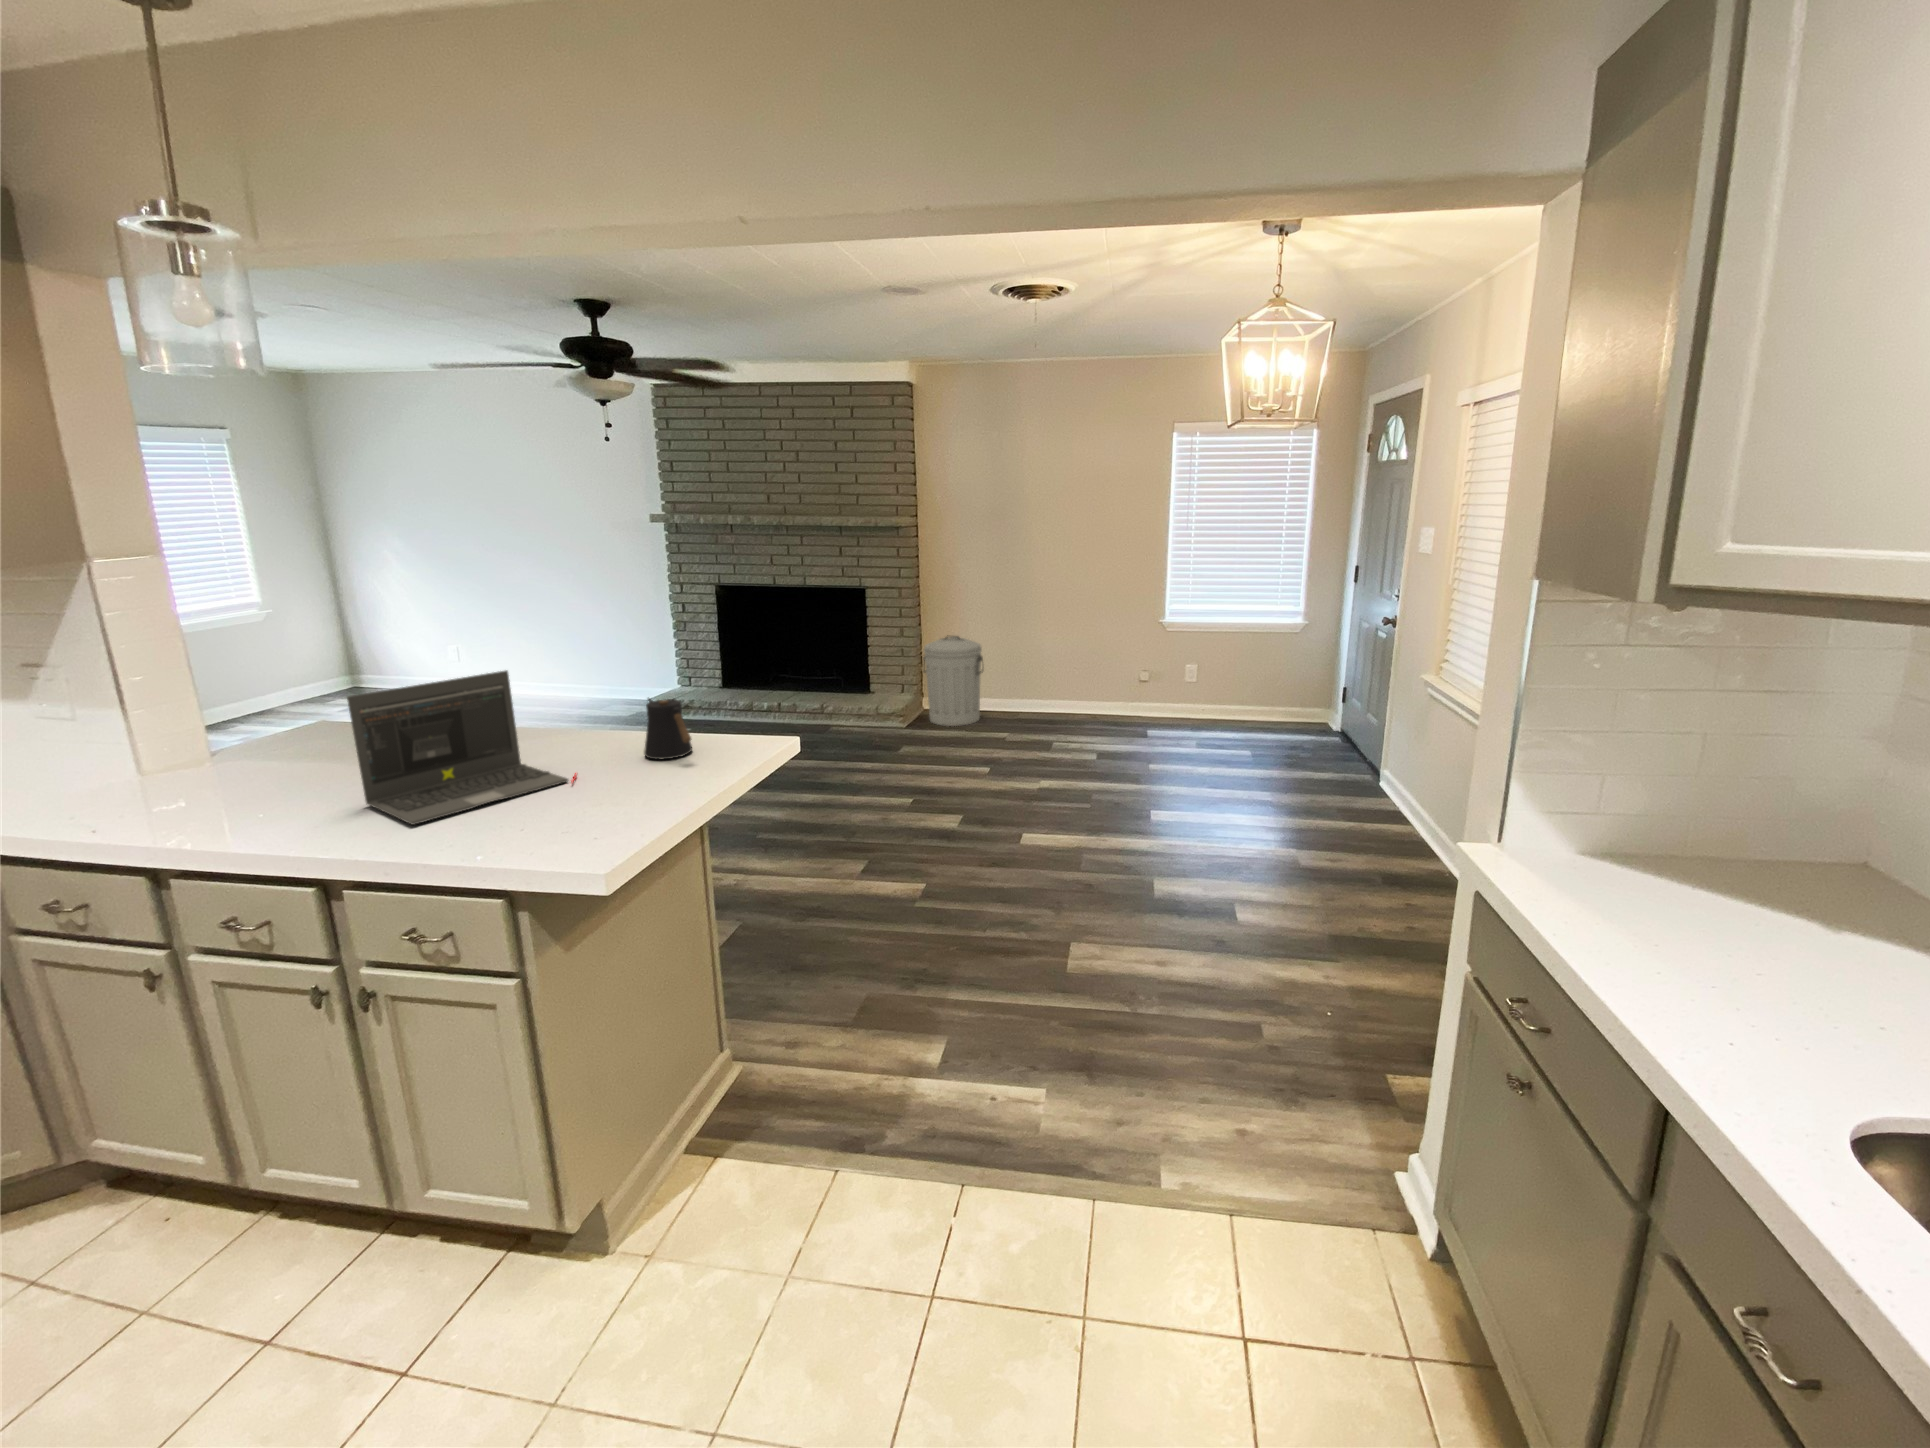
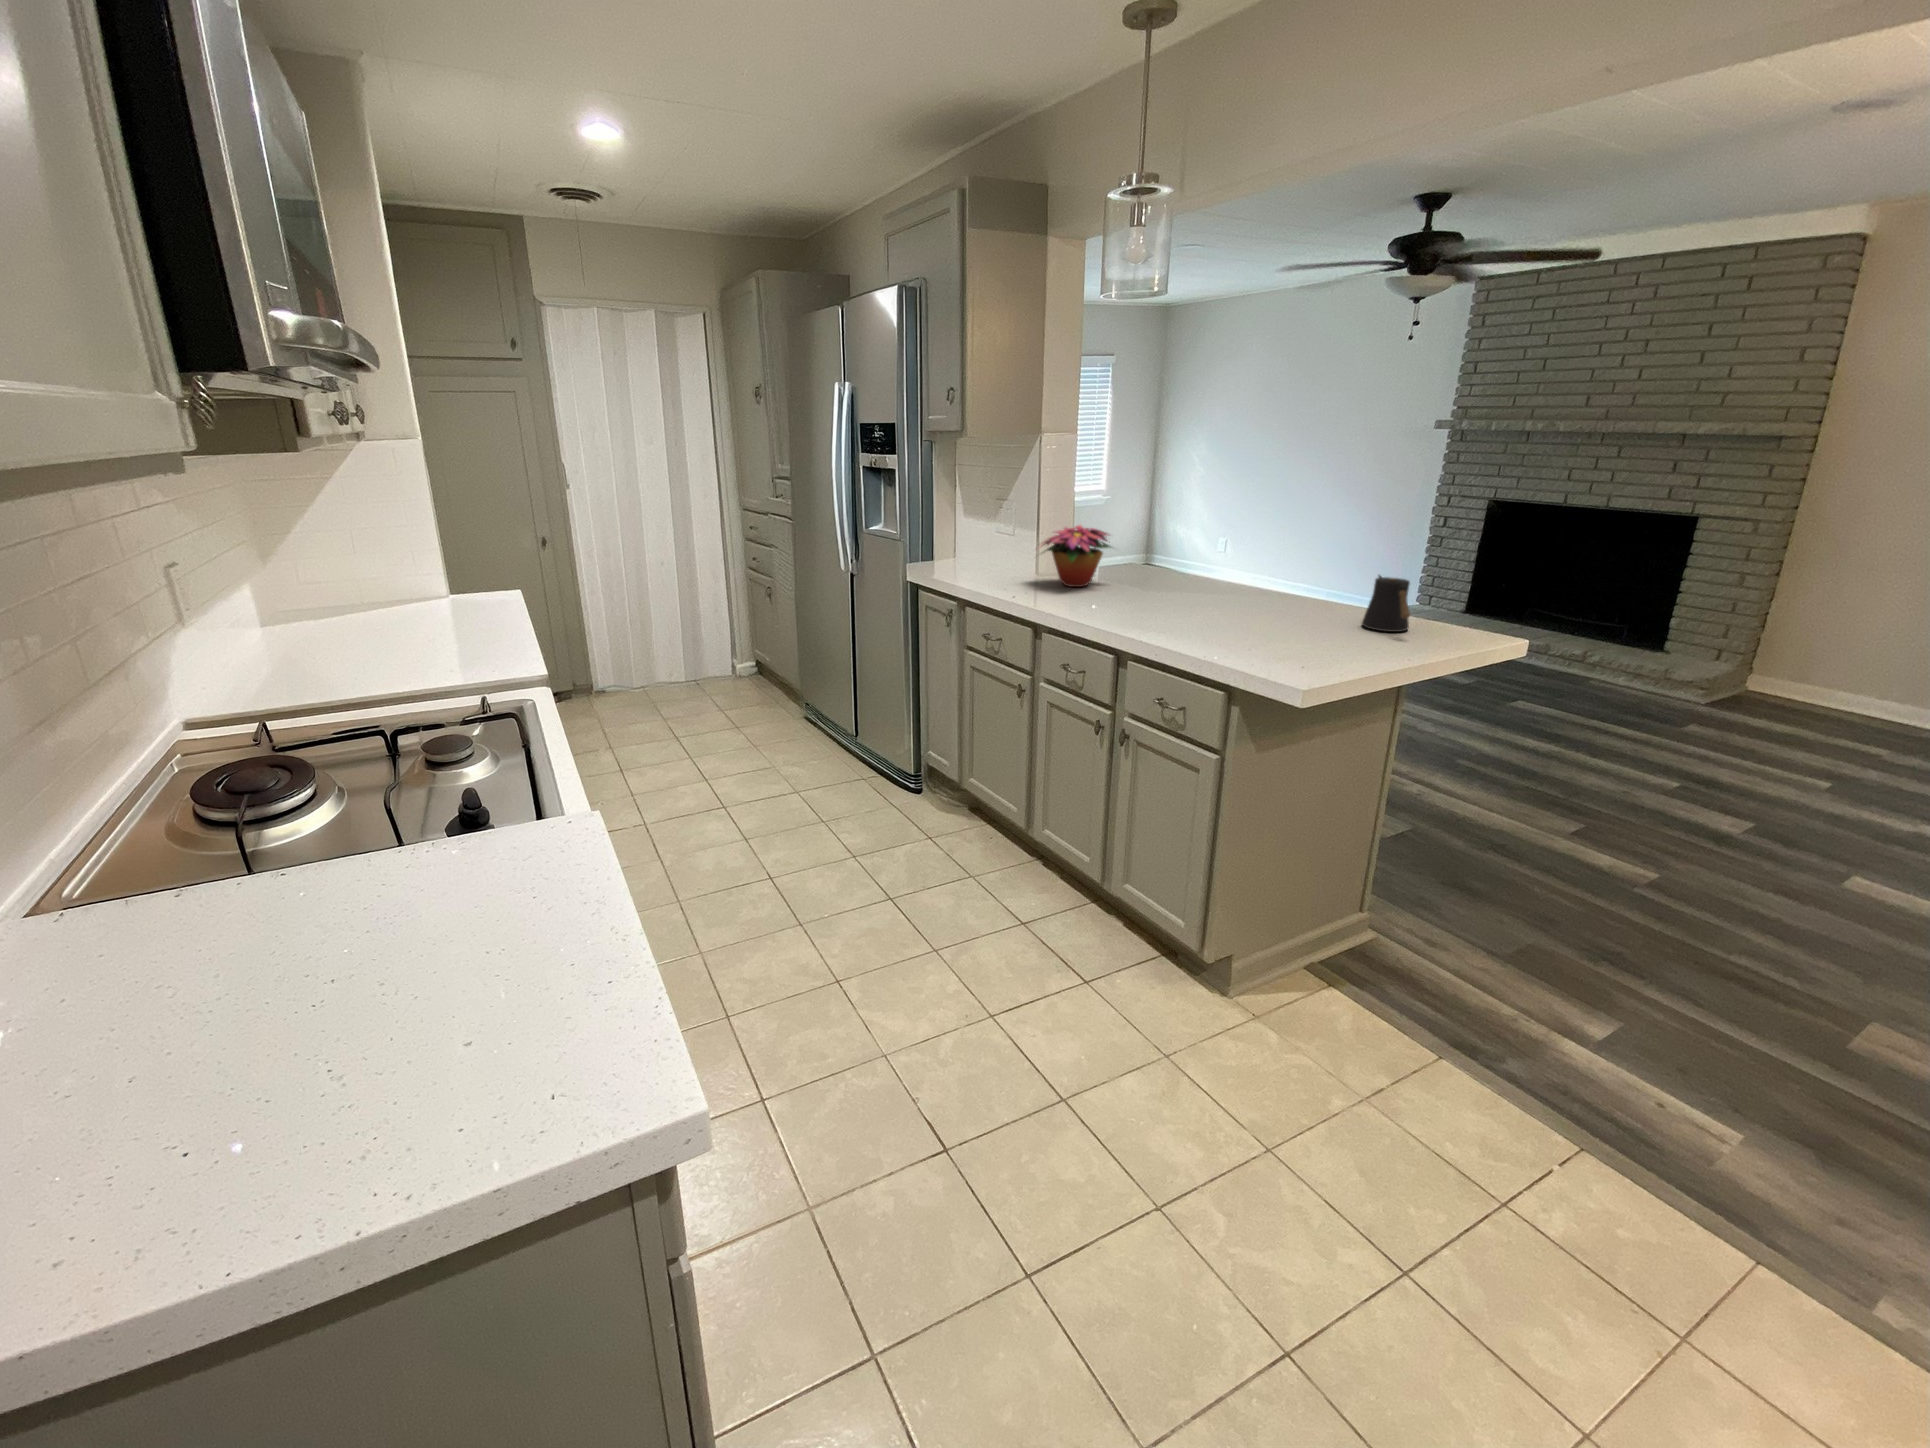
trash can: present [923,635,983,726] -> none [1751,596,1890,723]
laptop: present [347,670,577,825] -> none [1152,531,1300,631]
flower arrangement: none [106,694,295,792] -> present [1042,525,1111,587]

